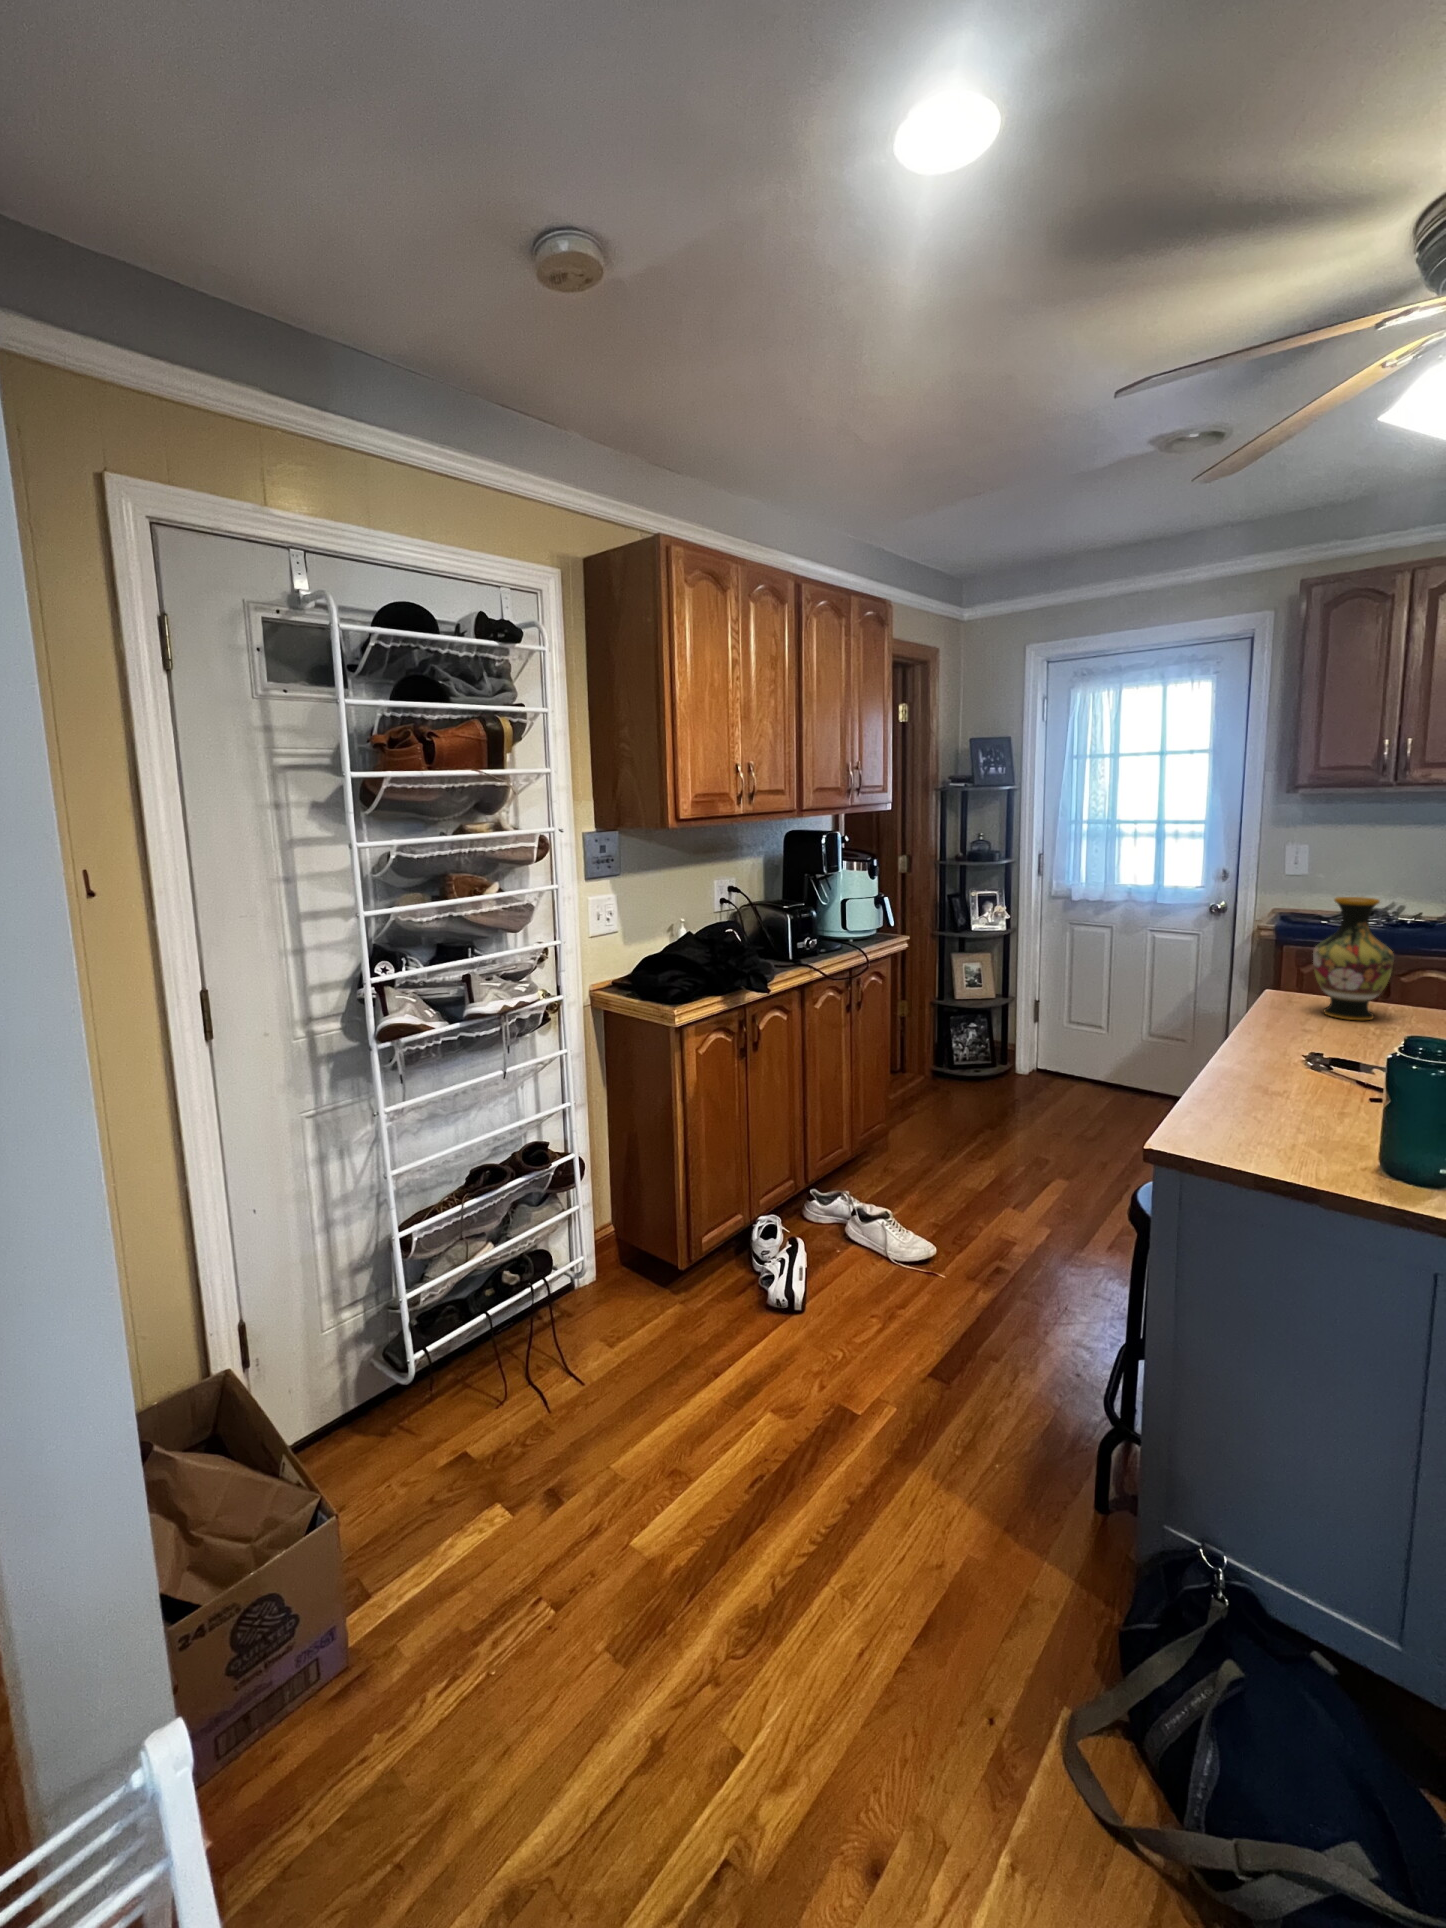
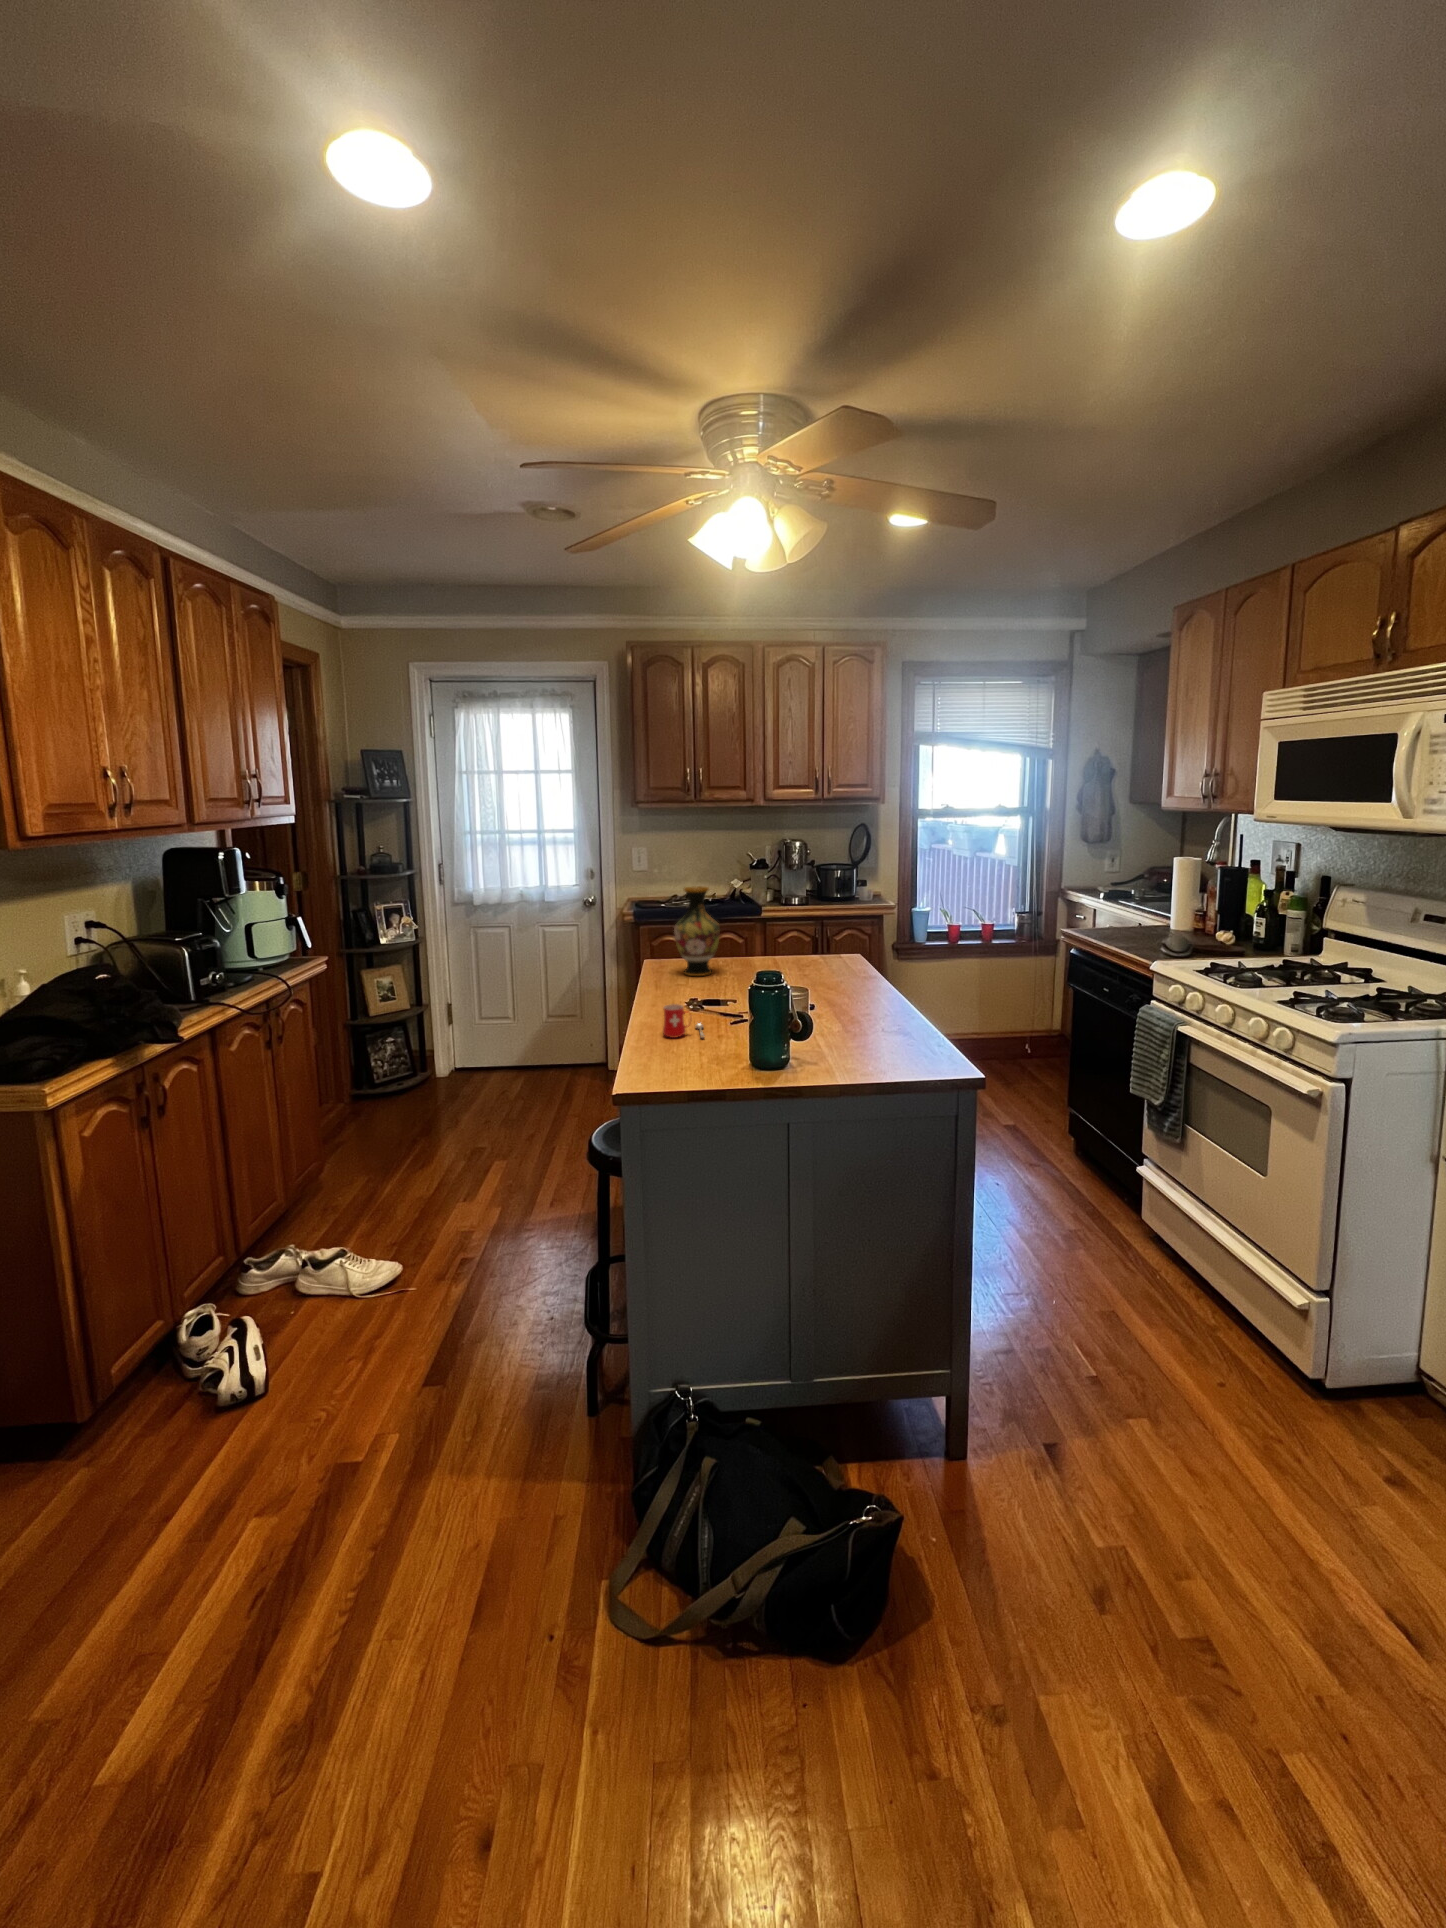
mug: none [1251,1049,1324,1104] -> present [663,1004,705,1038]

